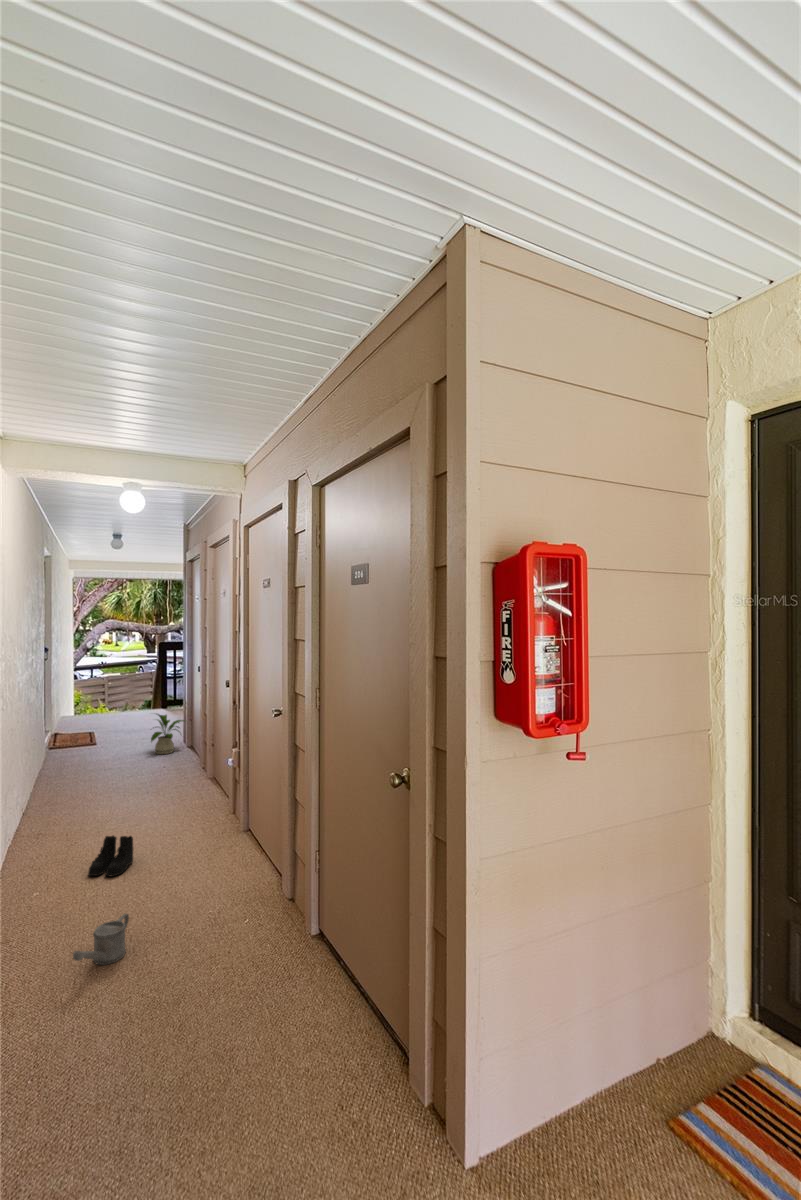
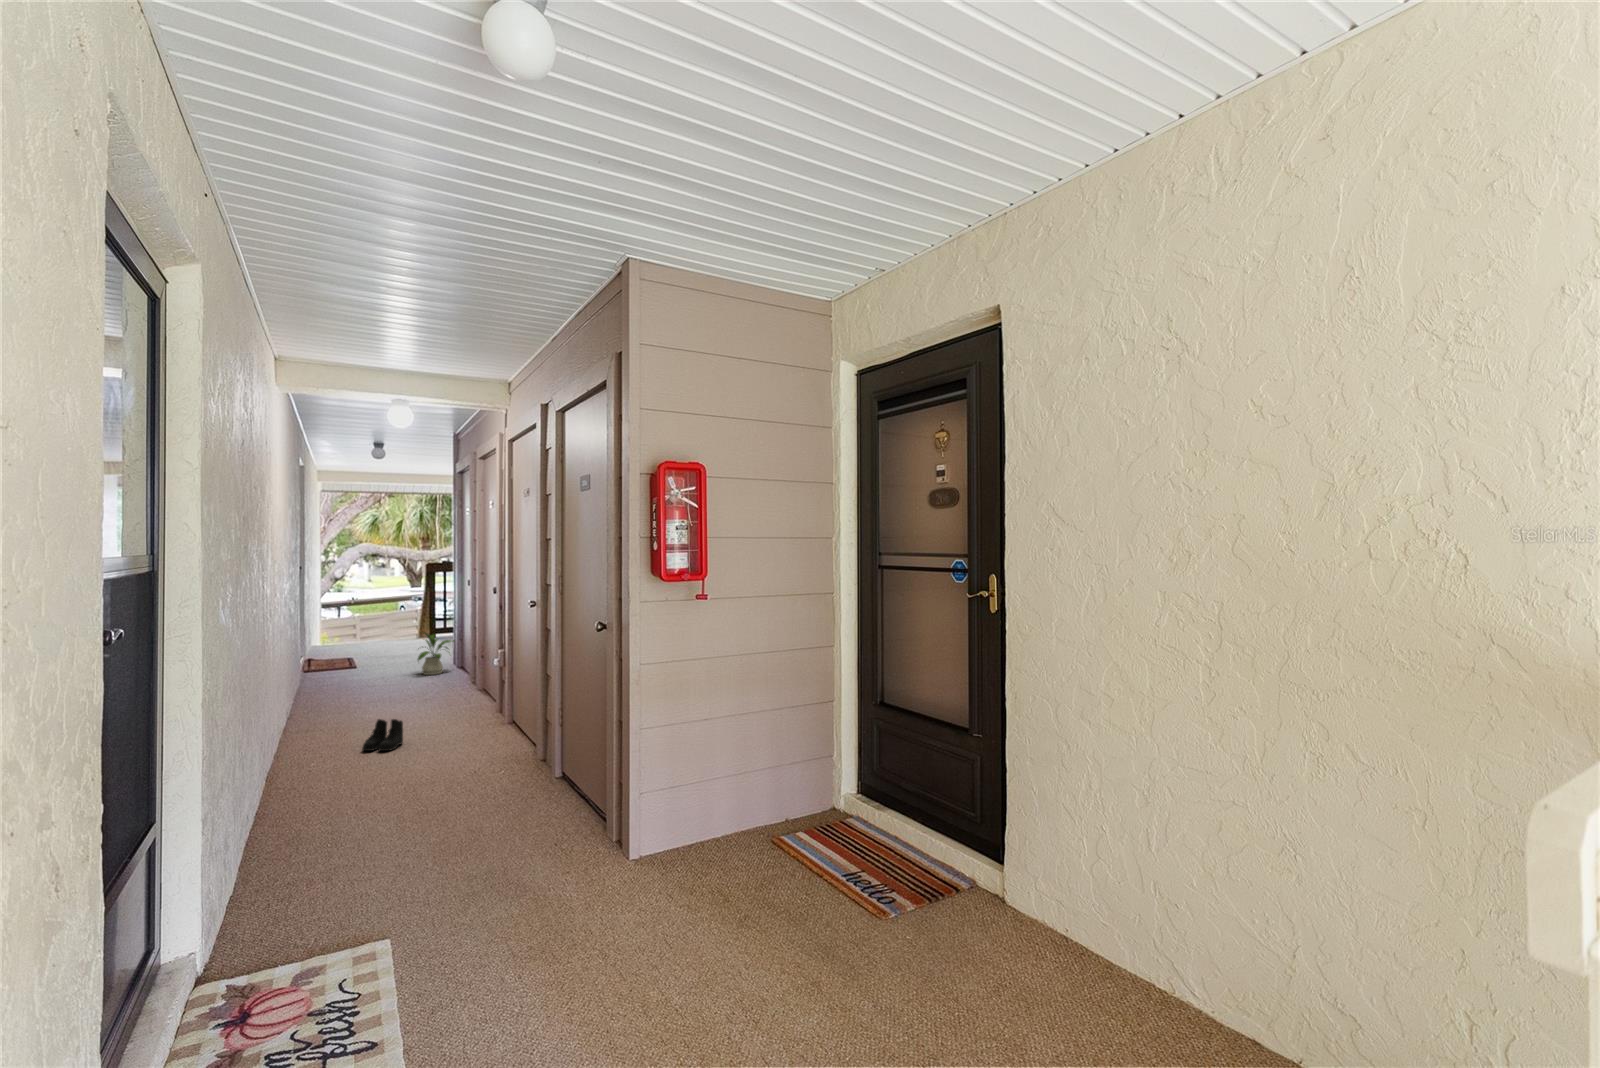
watering can: present [73,914,129,965] -> none [359,760,402,793]

